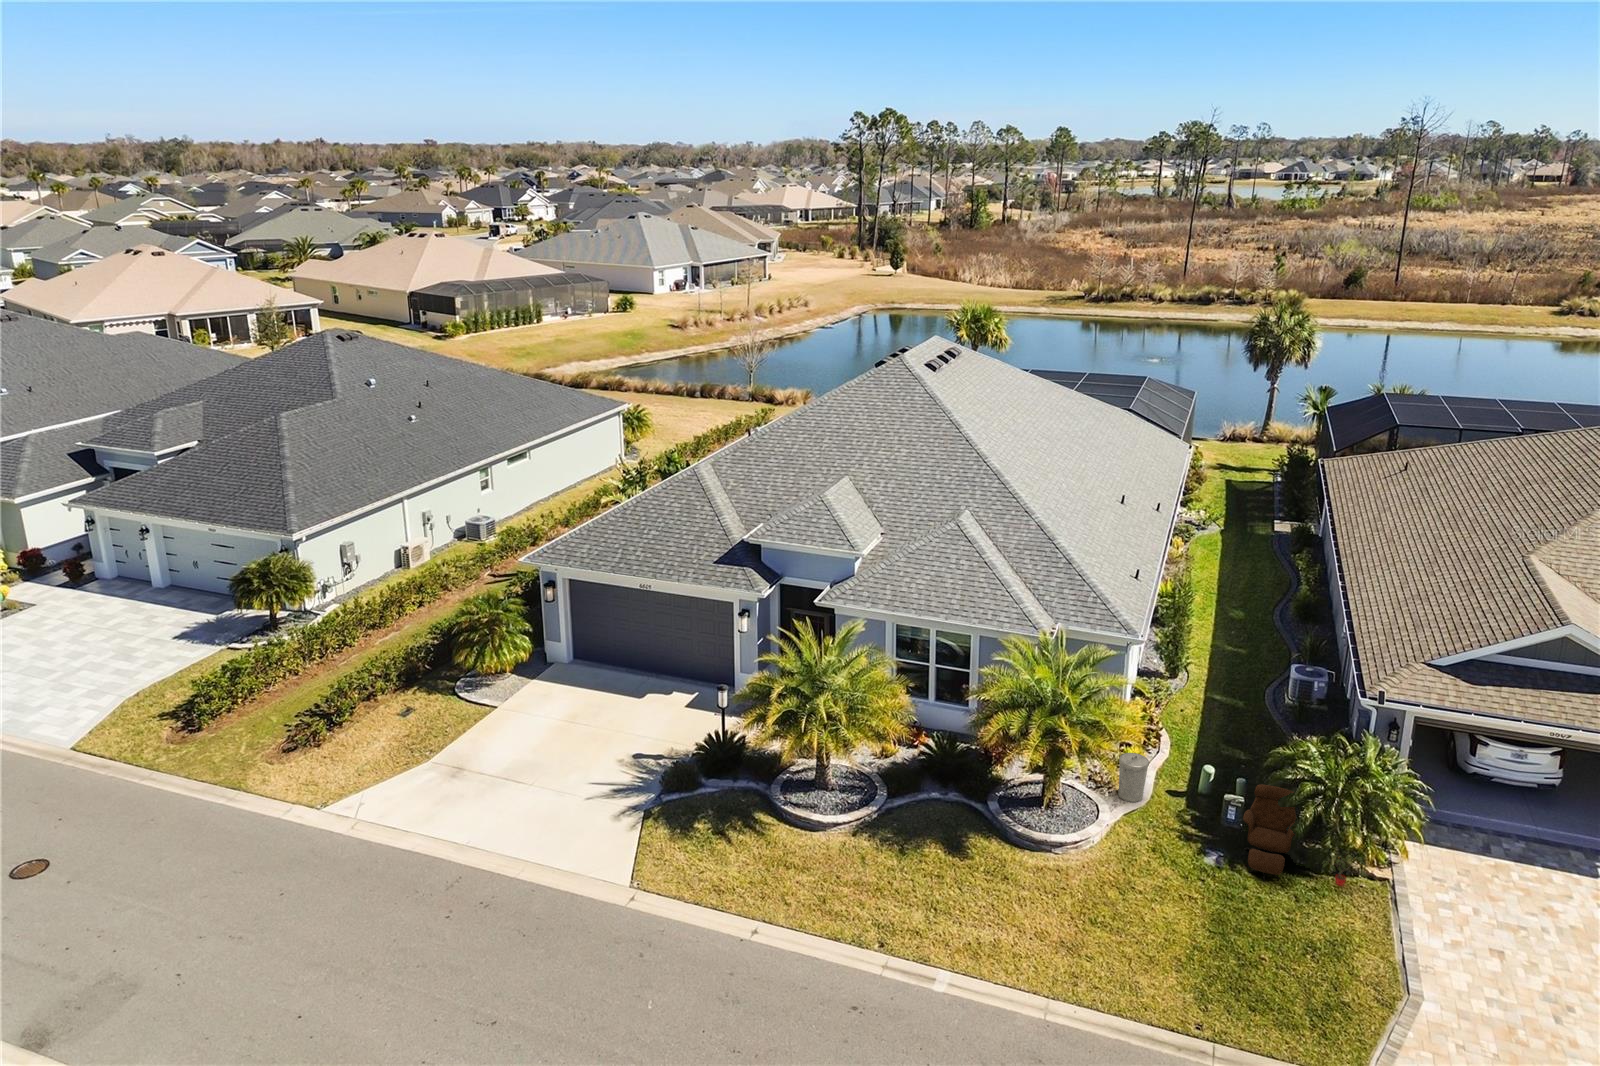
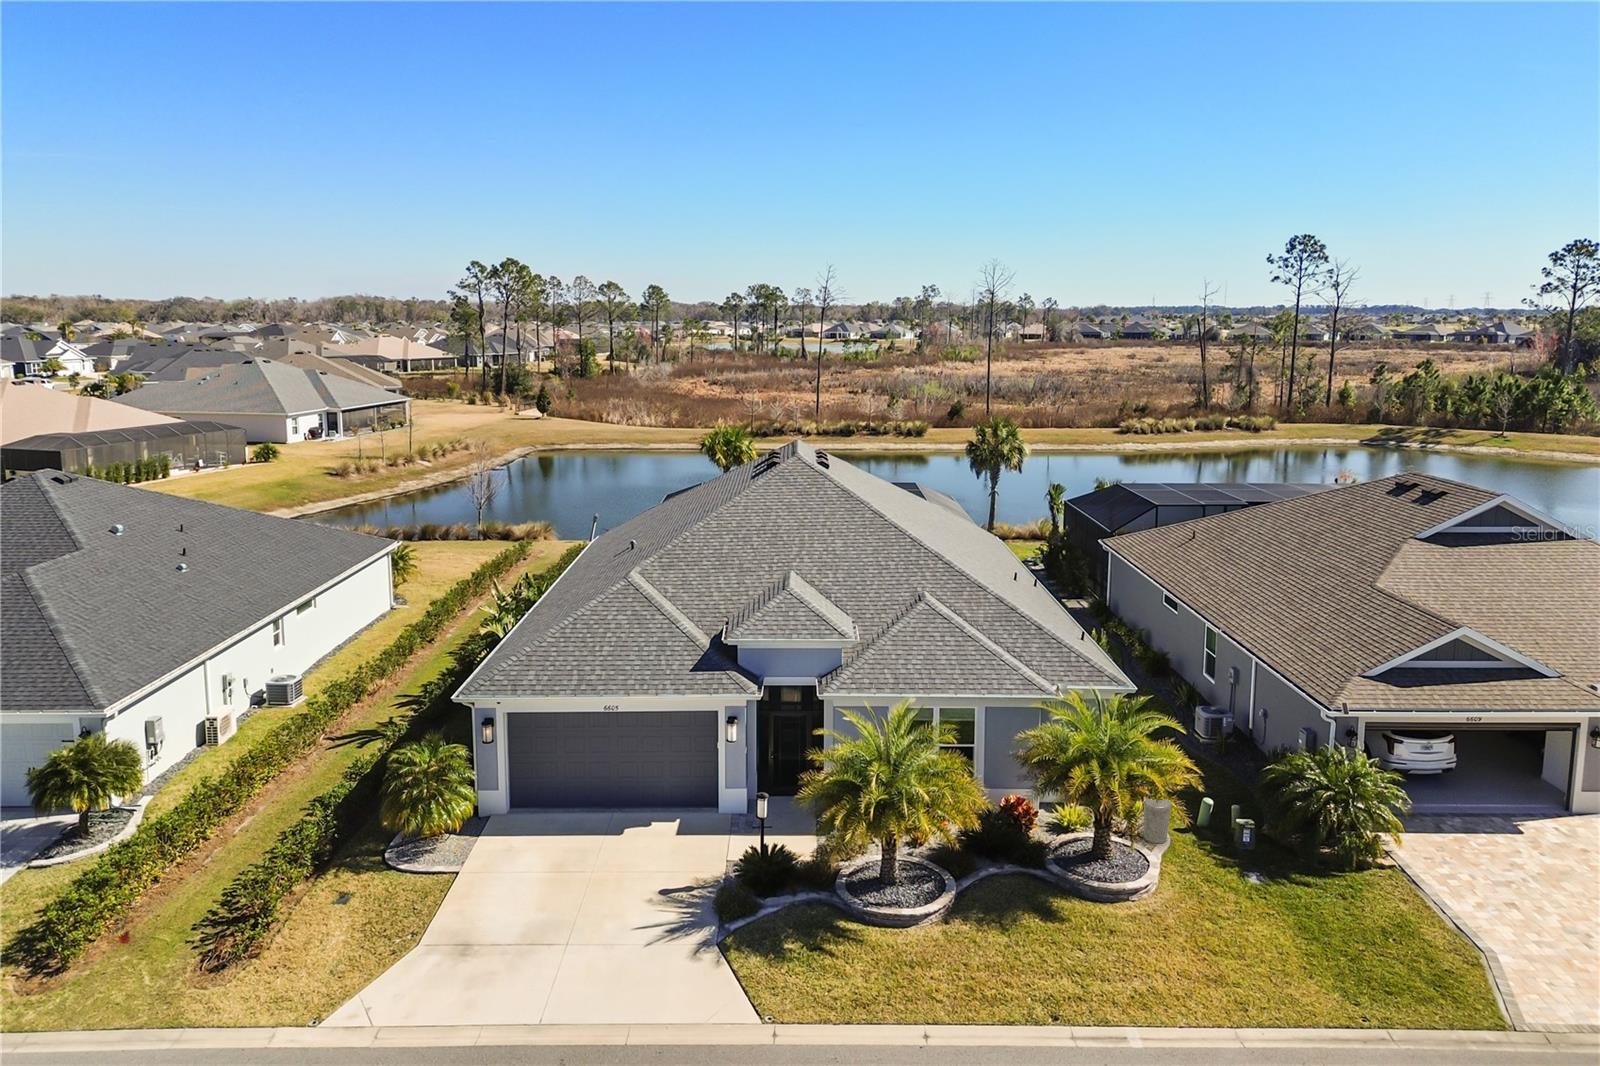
lounge chair: present [1243,784,1296,881] -> none [1273,801,1328,887]
potted plant: present [1323,855,1366,886] -> present [108,907,140,943]

